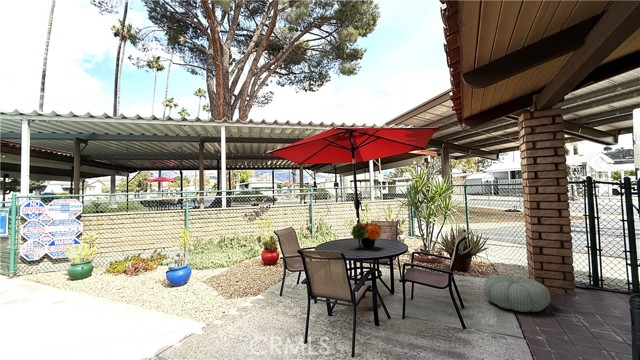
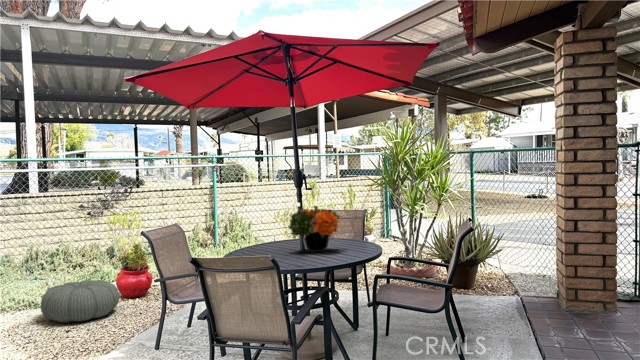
pouf: present [484,275,550,312] -> present [41,280,119,322]

